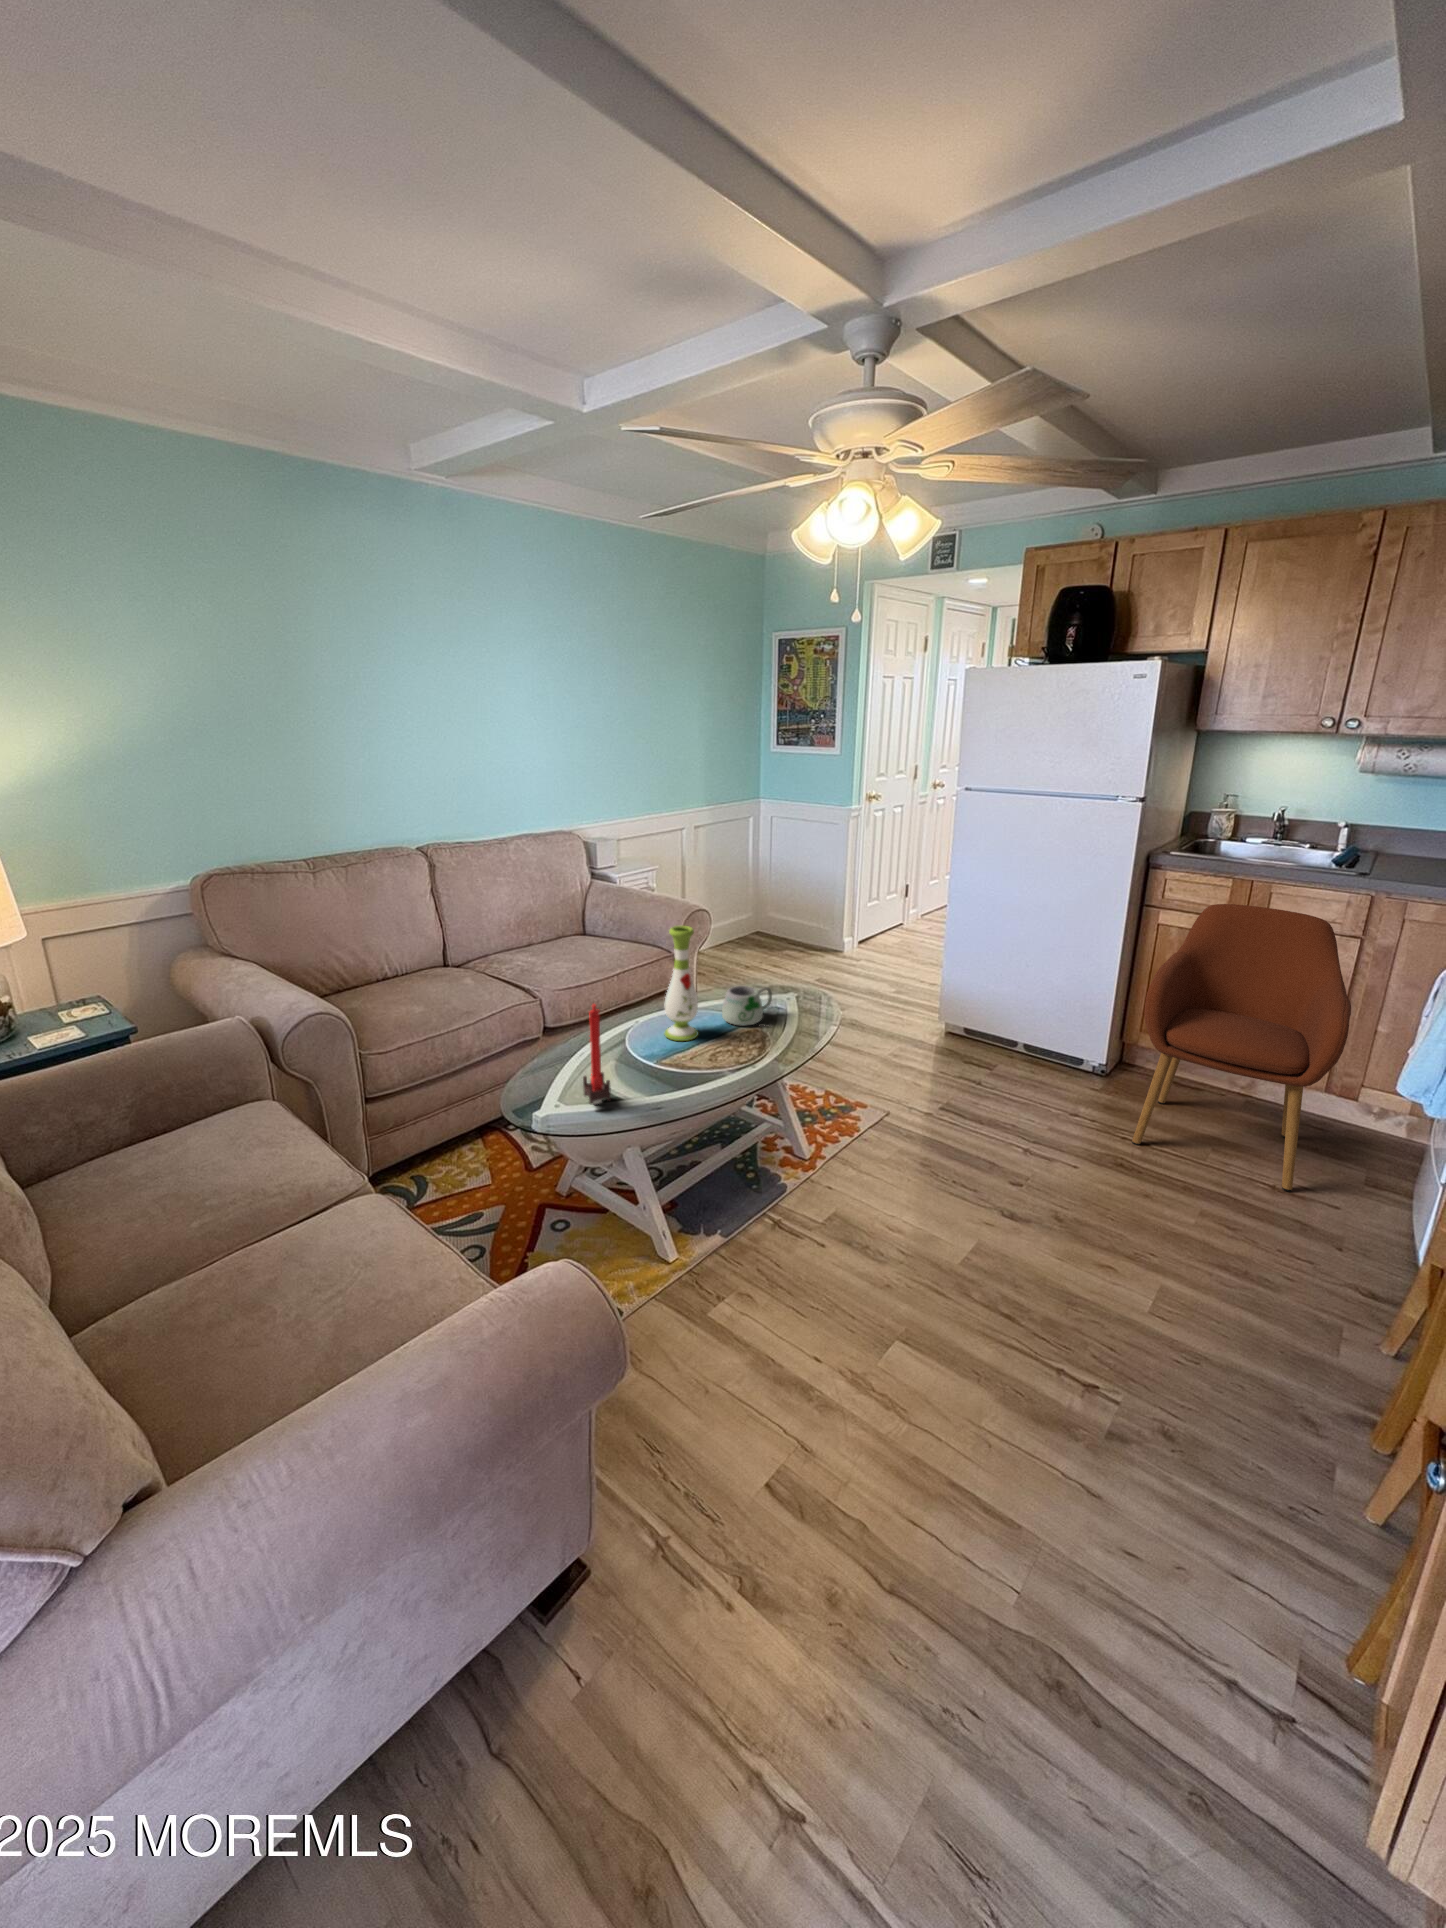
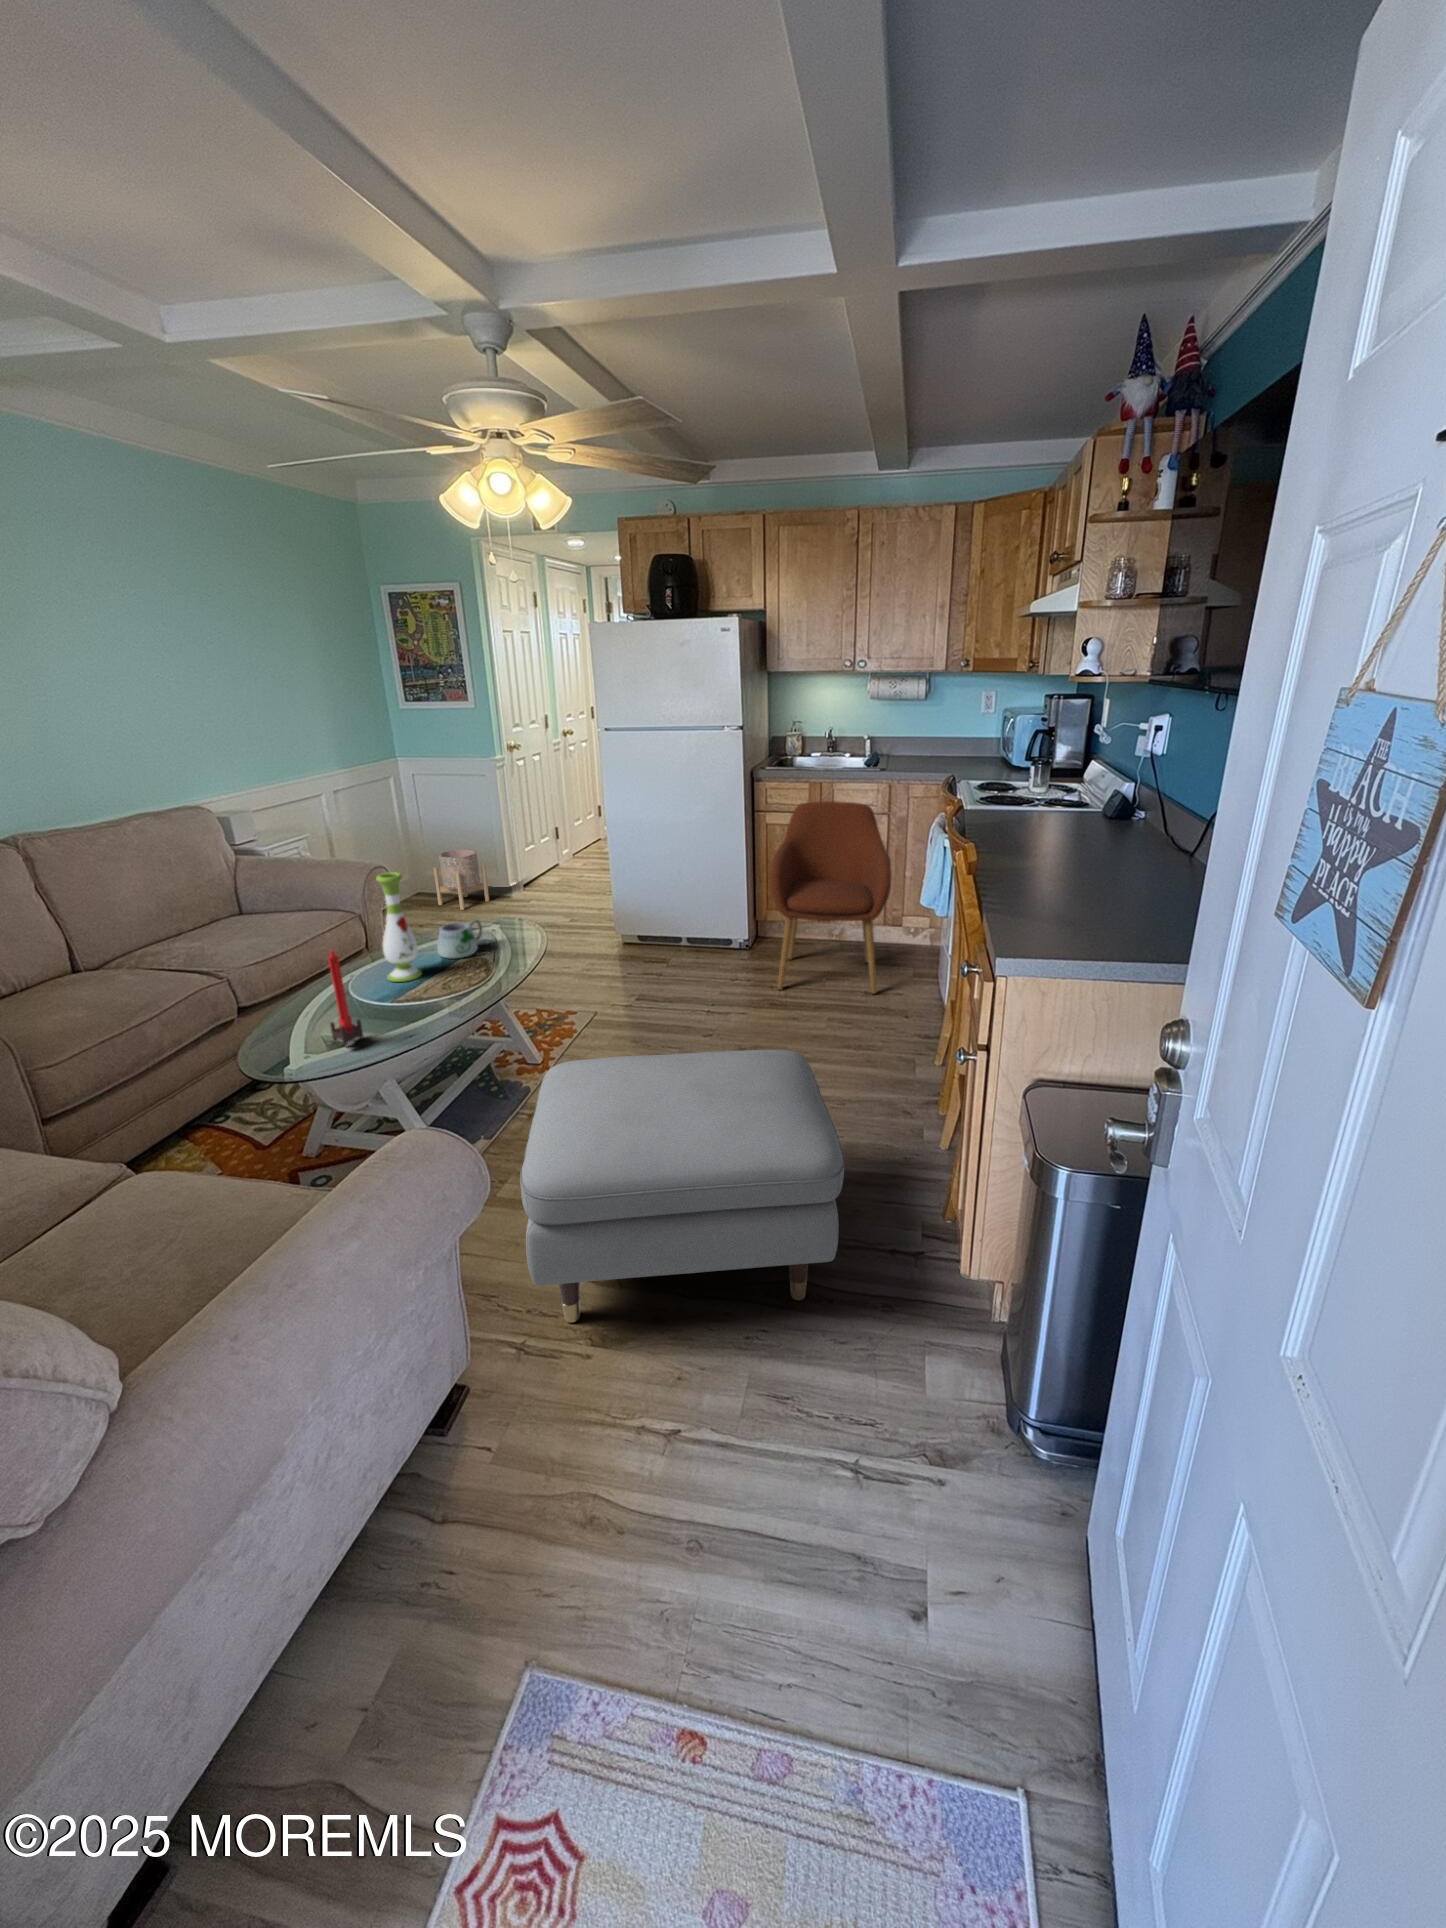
planter: none [771,895,822,957] -> present [434,849,489,910]
ottoman: none [681,1194,1157,1691] -> present [520,1050,844,1323]

